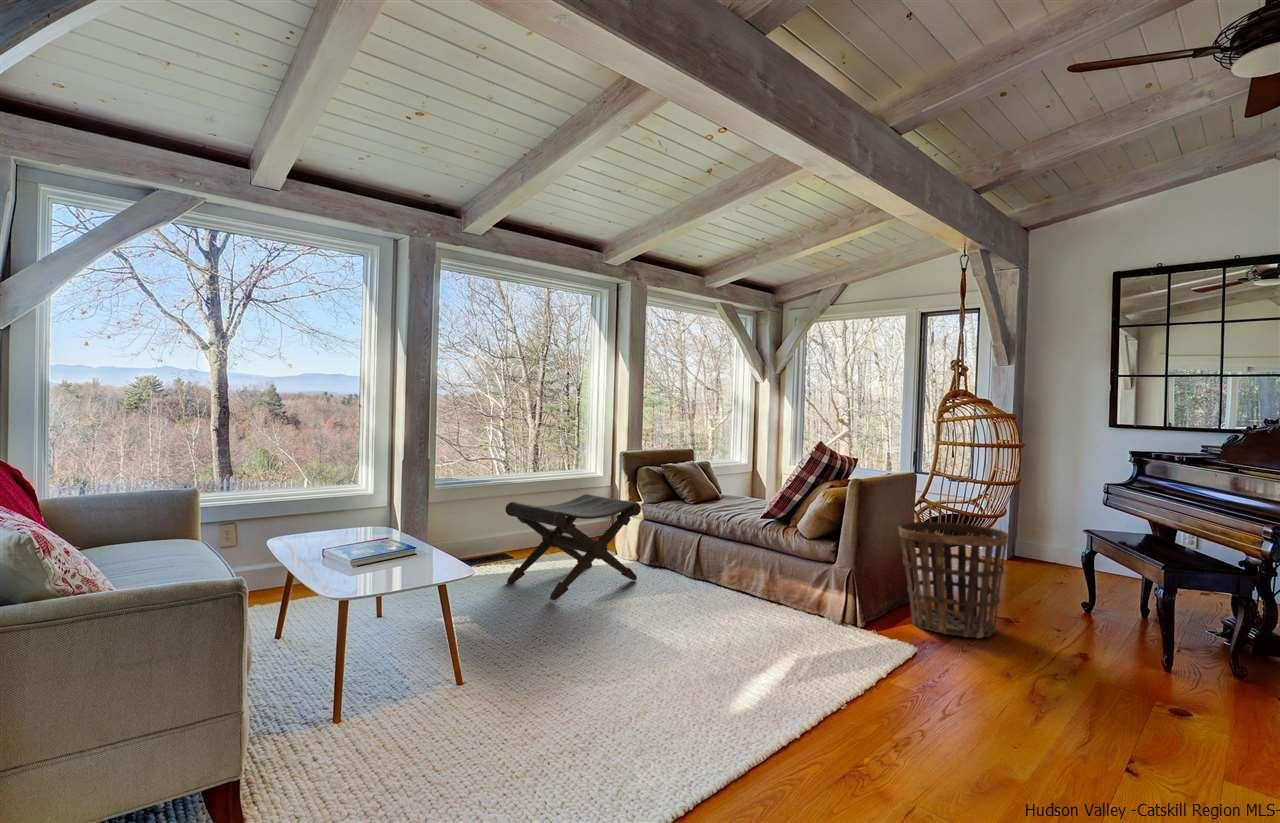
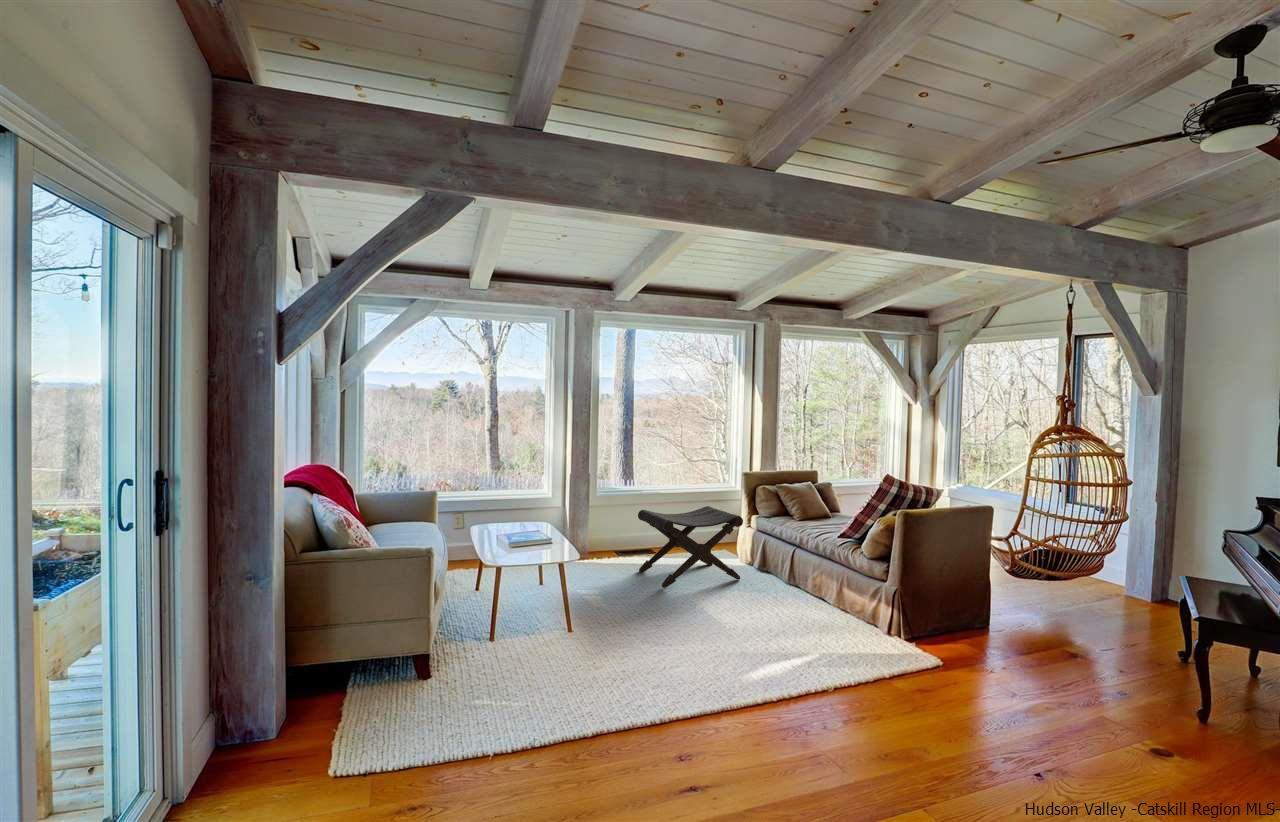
basket: present [899,522,1008,638] -> none [951,551,1055,662]

